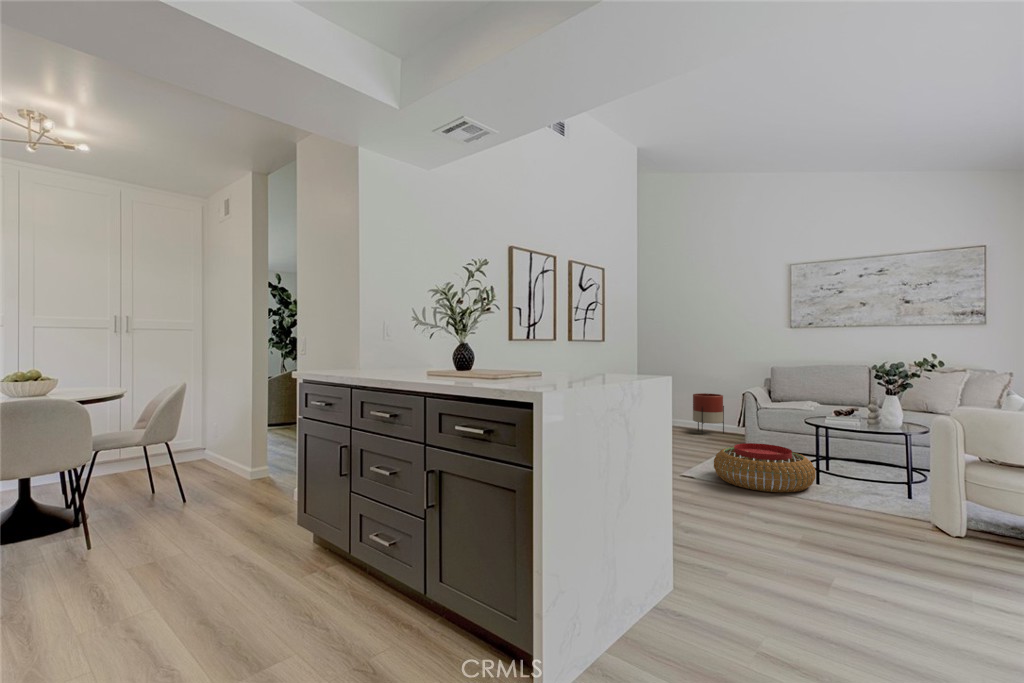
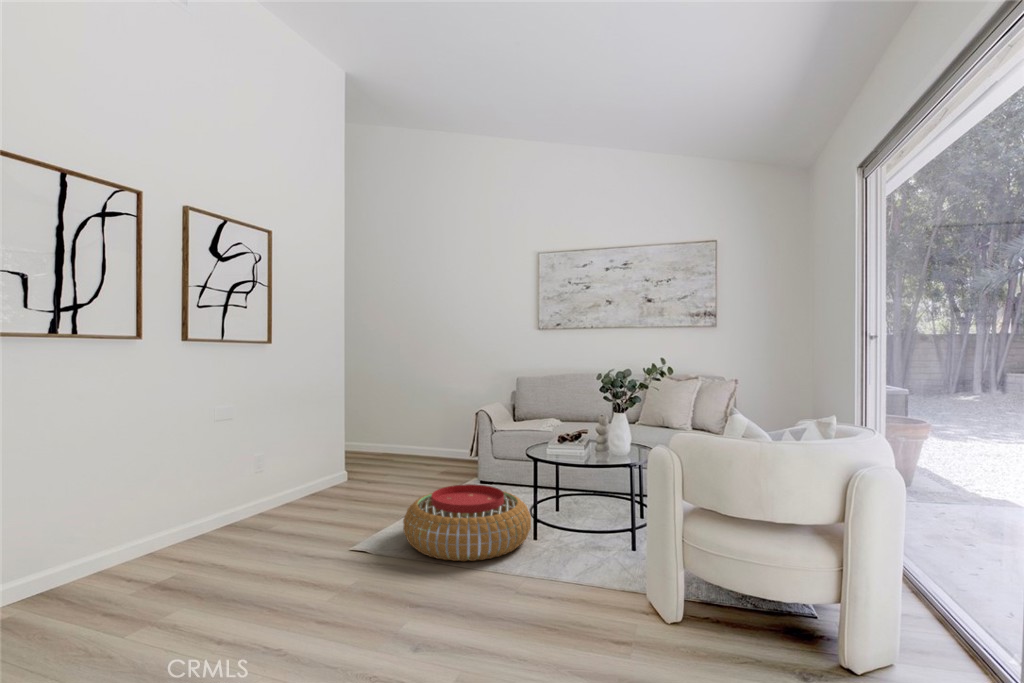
planter: present [693,393,724,435] -> none [429,409,466,463]

